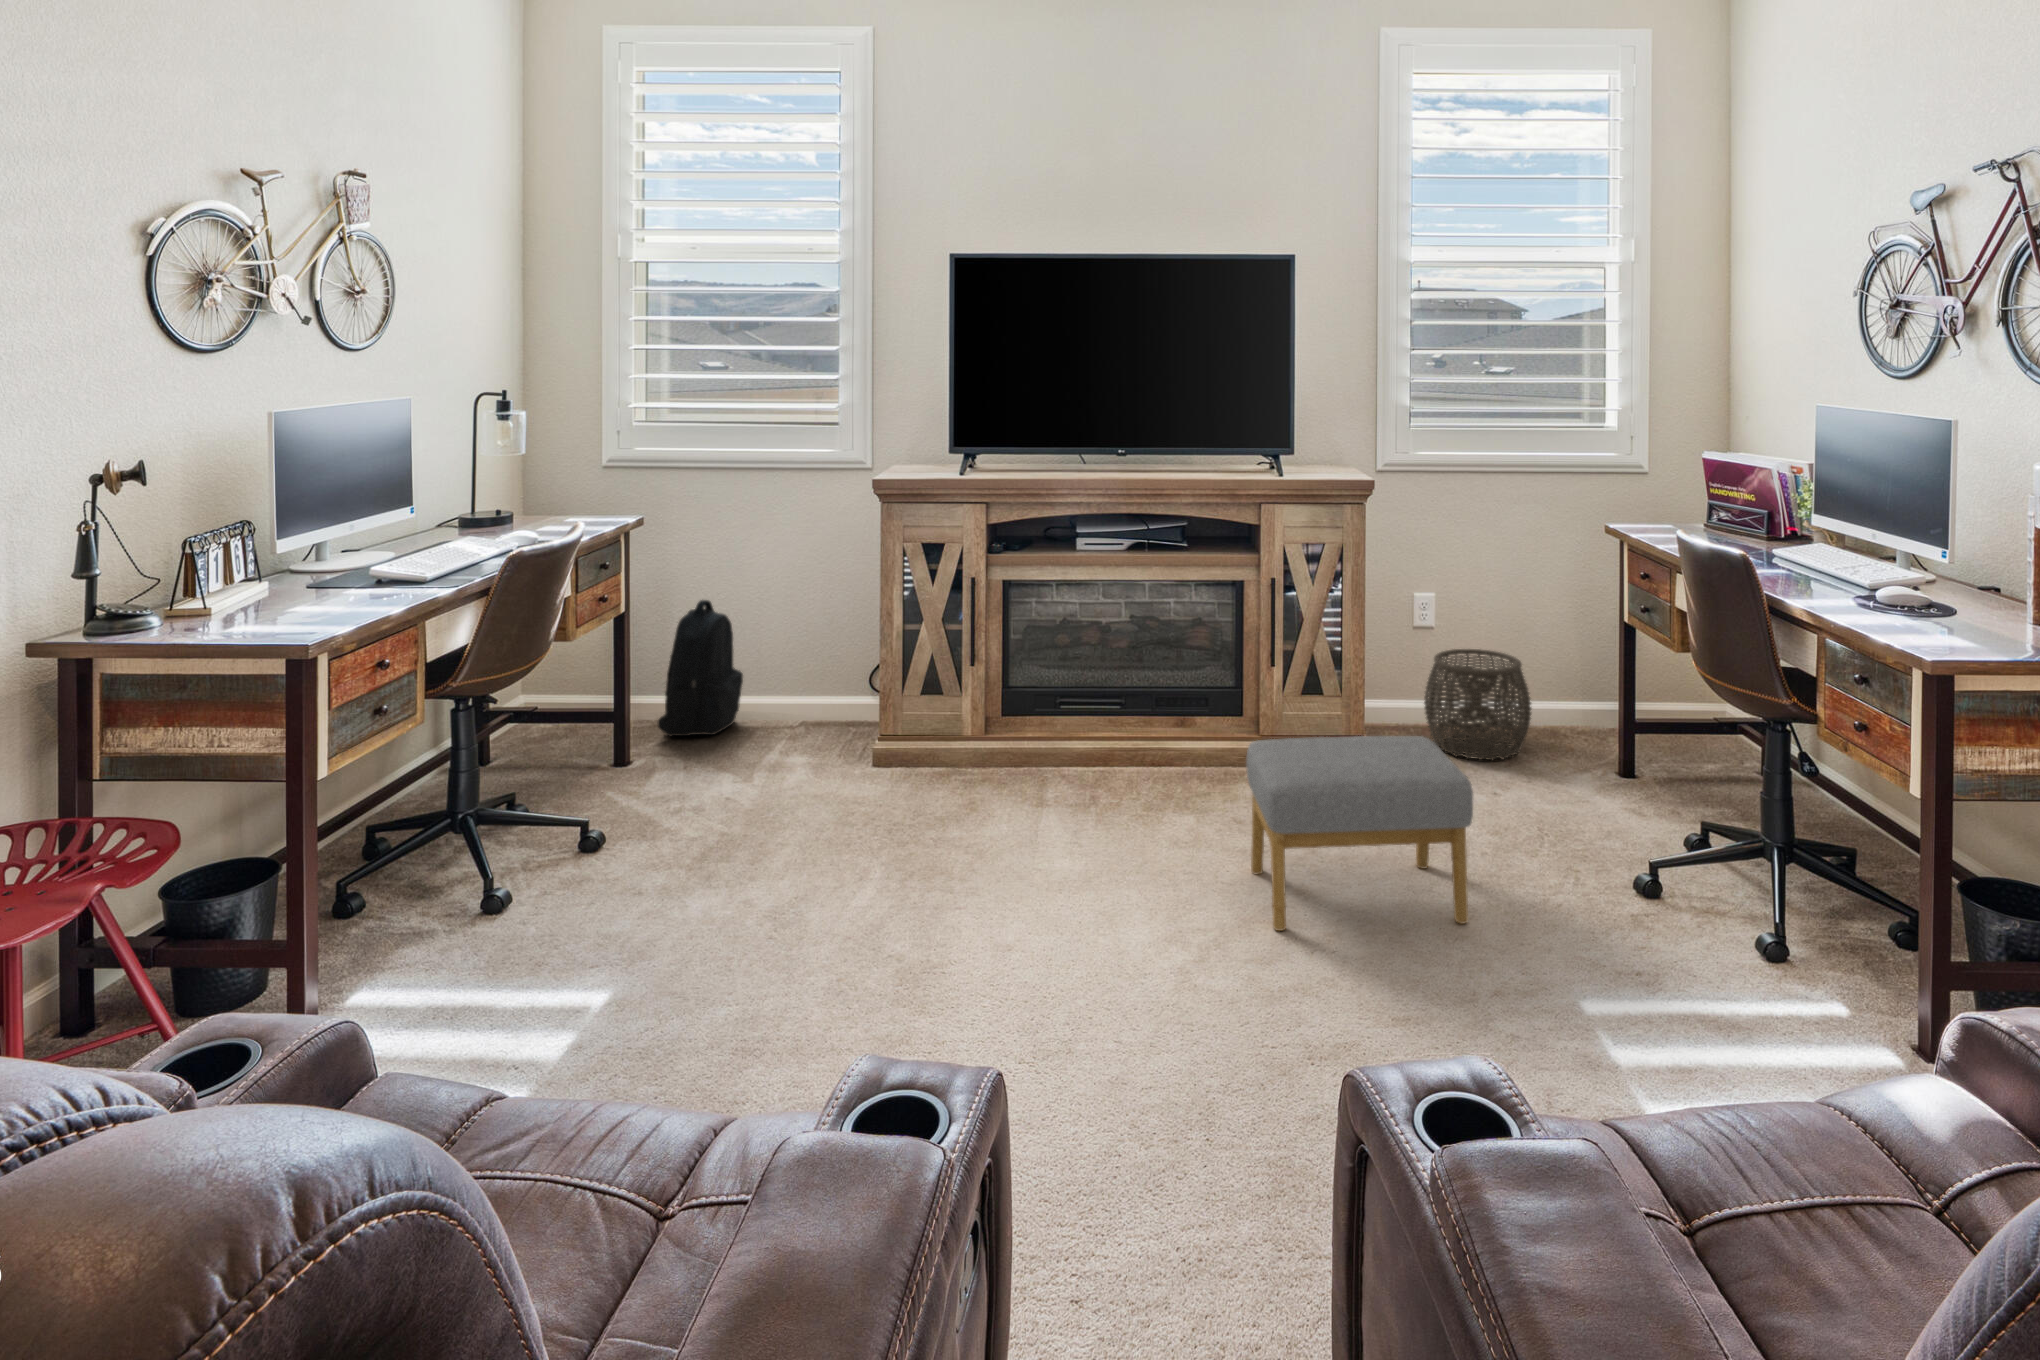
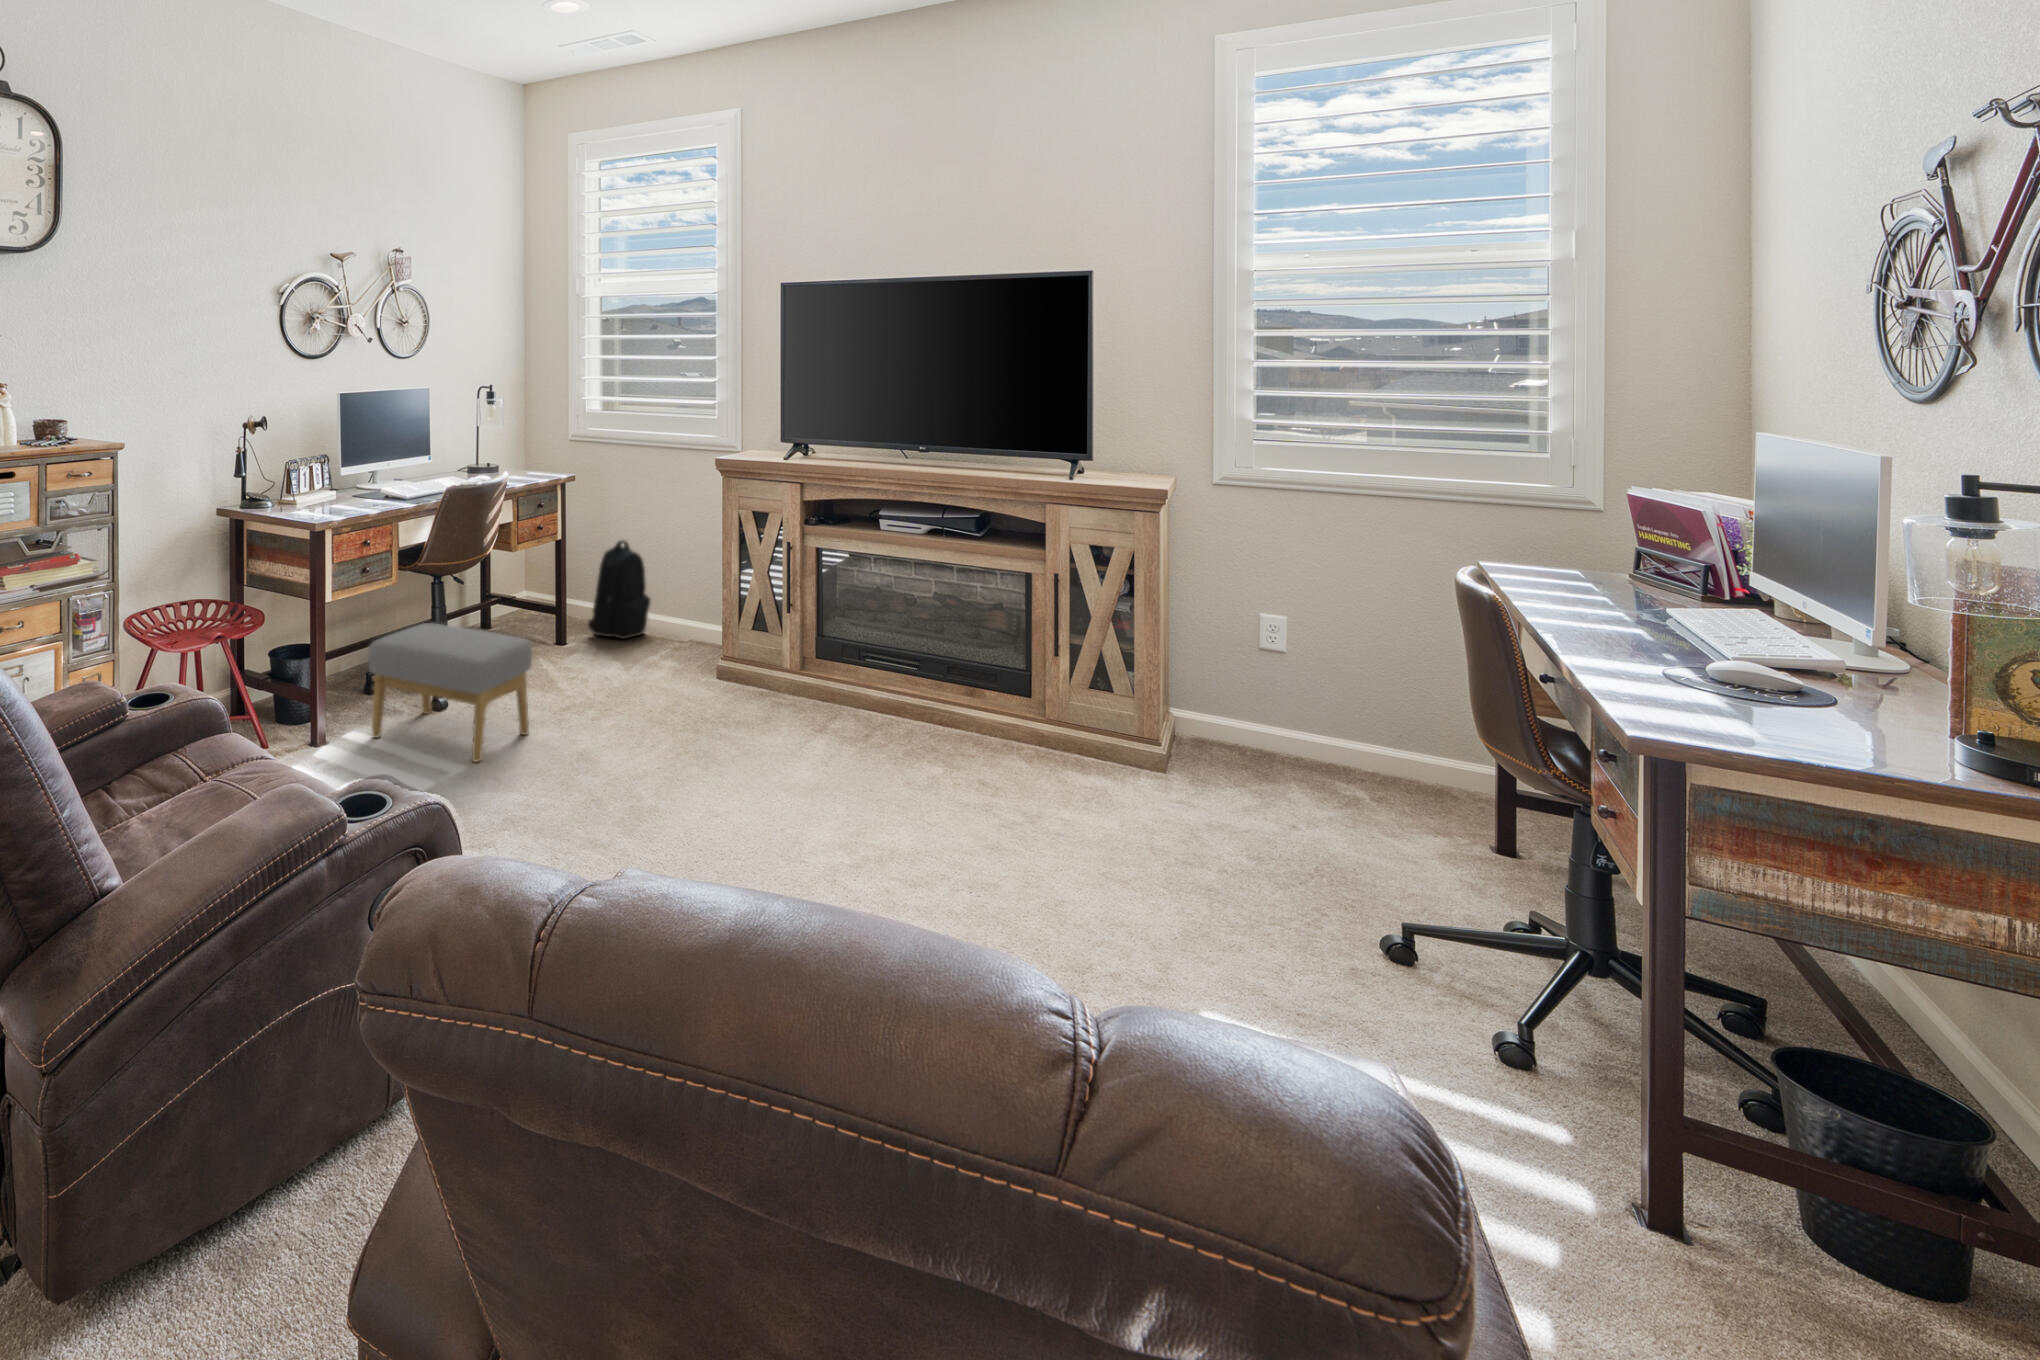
woven basket: present [1424,649,1531,760] -> none [1232,671,1364,791]
footstool: present [1246,736,1473,931] -> present [368,623,532,762]

